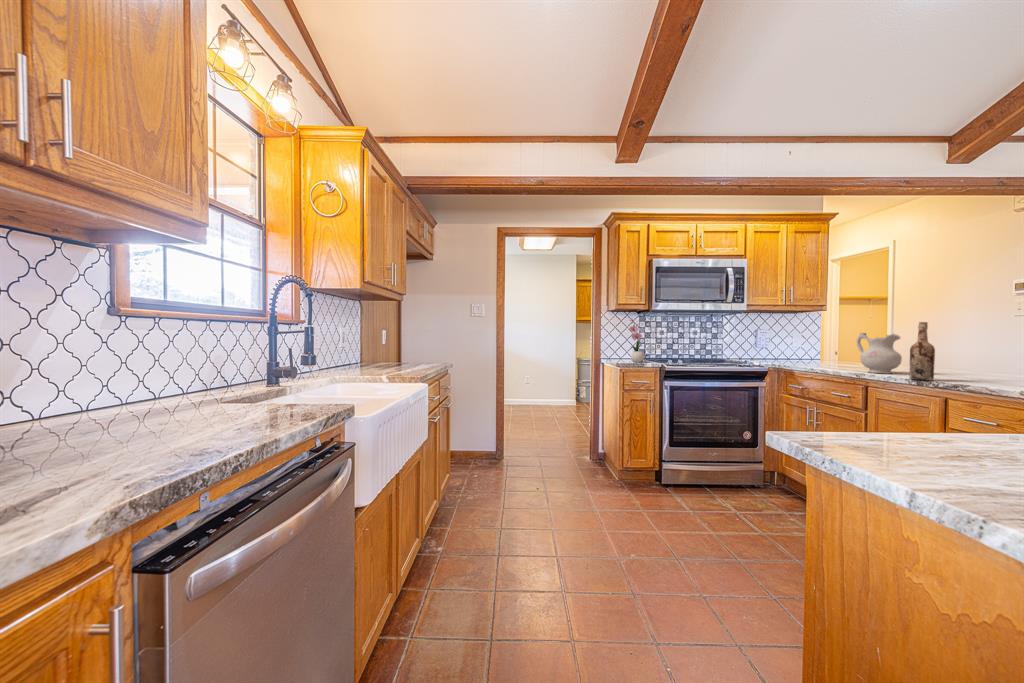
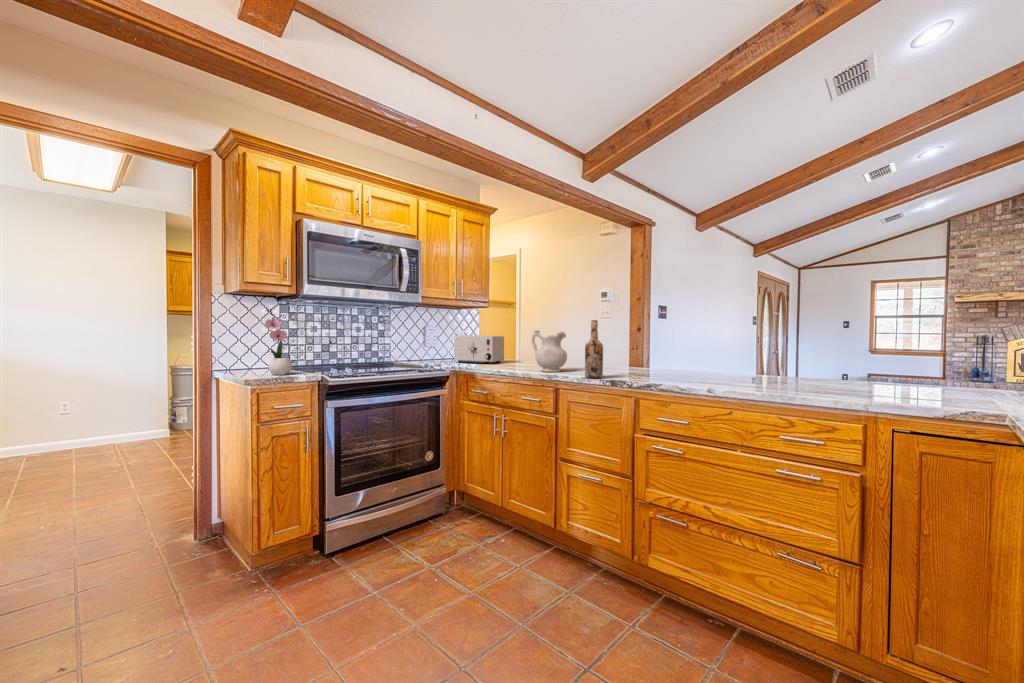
toaster: none [783,338,840,364] -> present [454,336,504,364]

